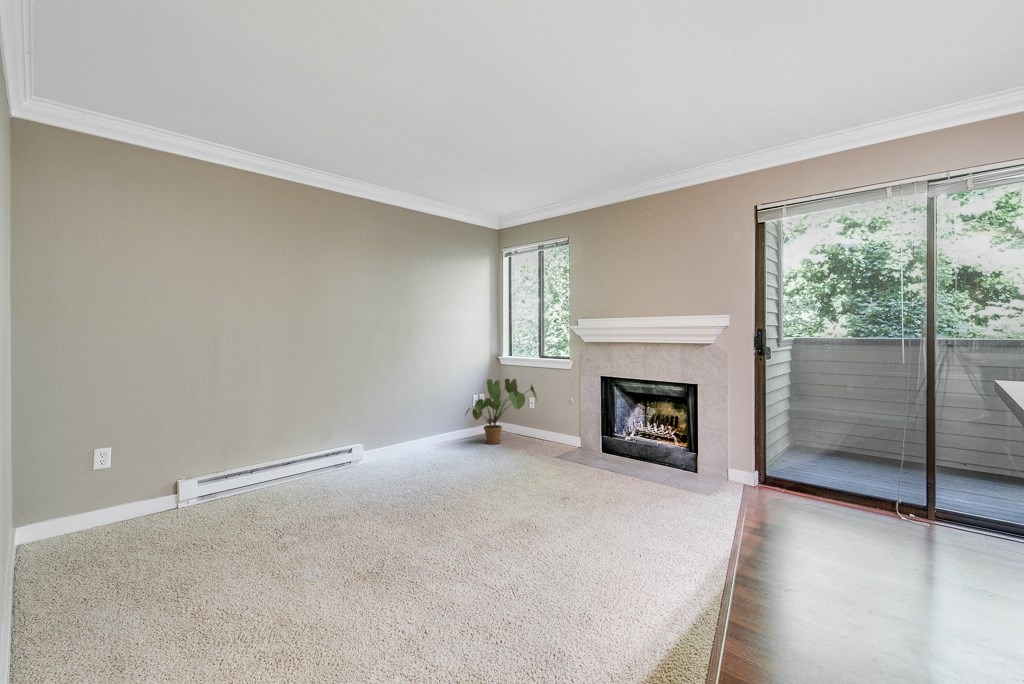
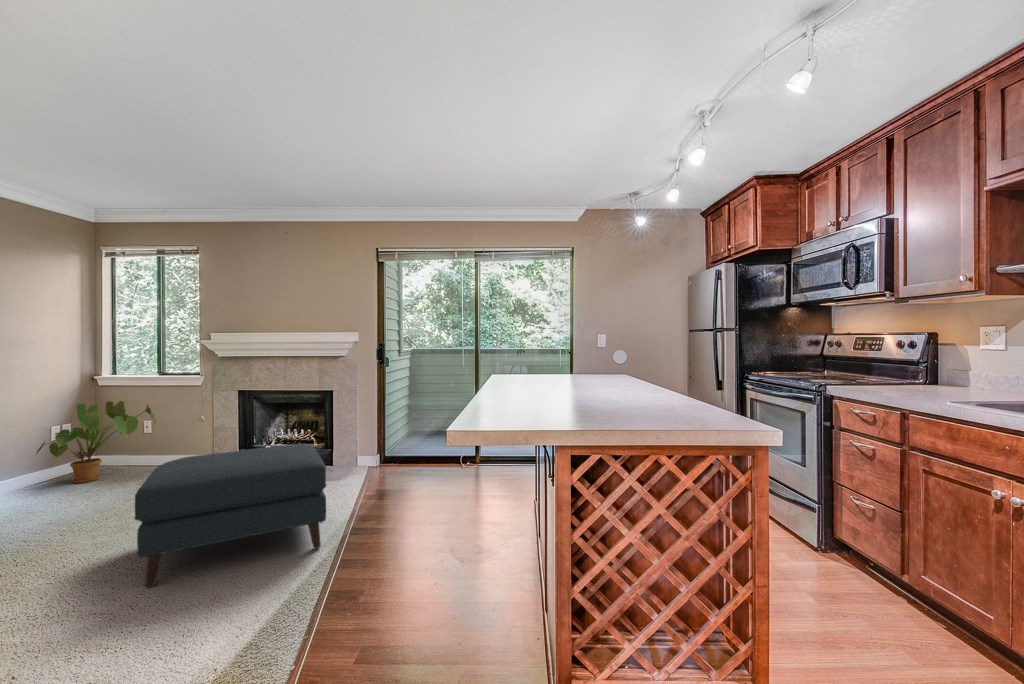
ottoman: none [518,441,699,582] -> present [134,444,326,587]

